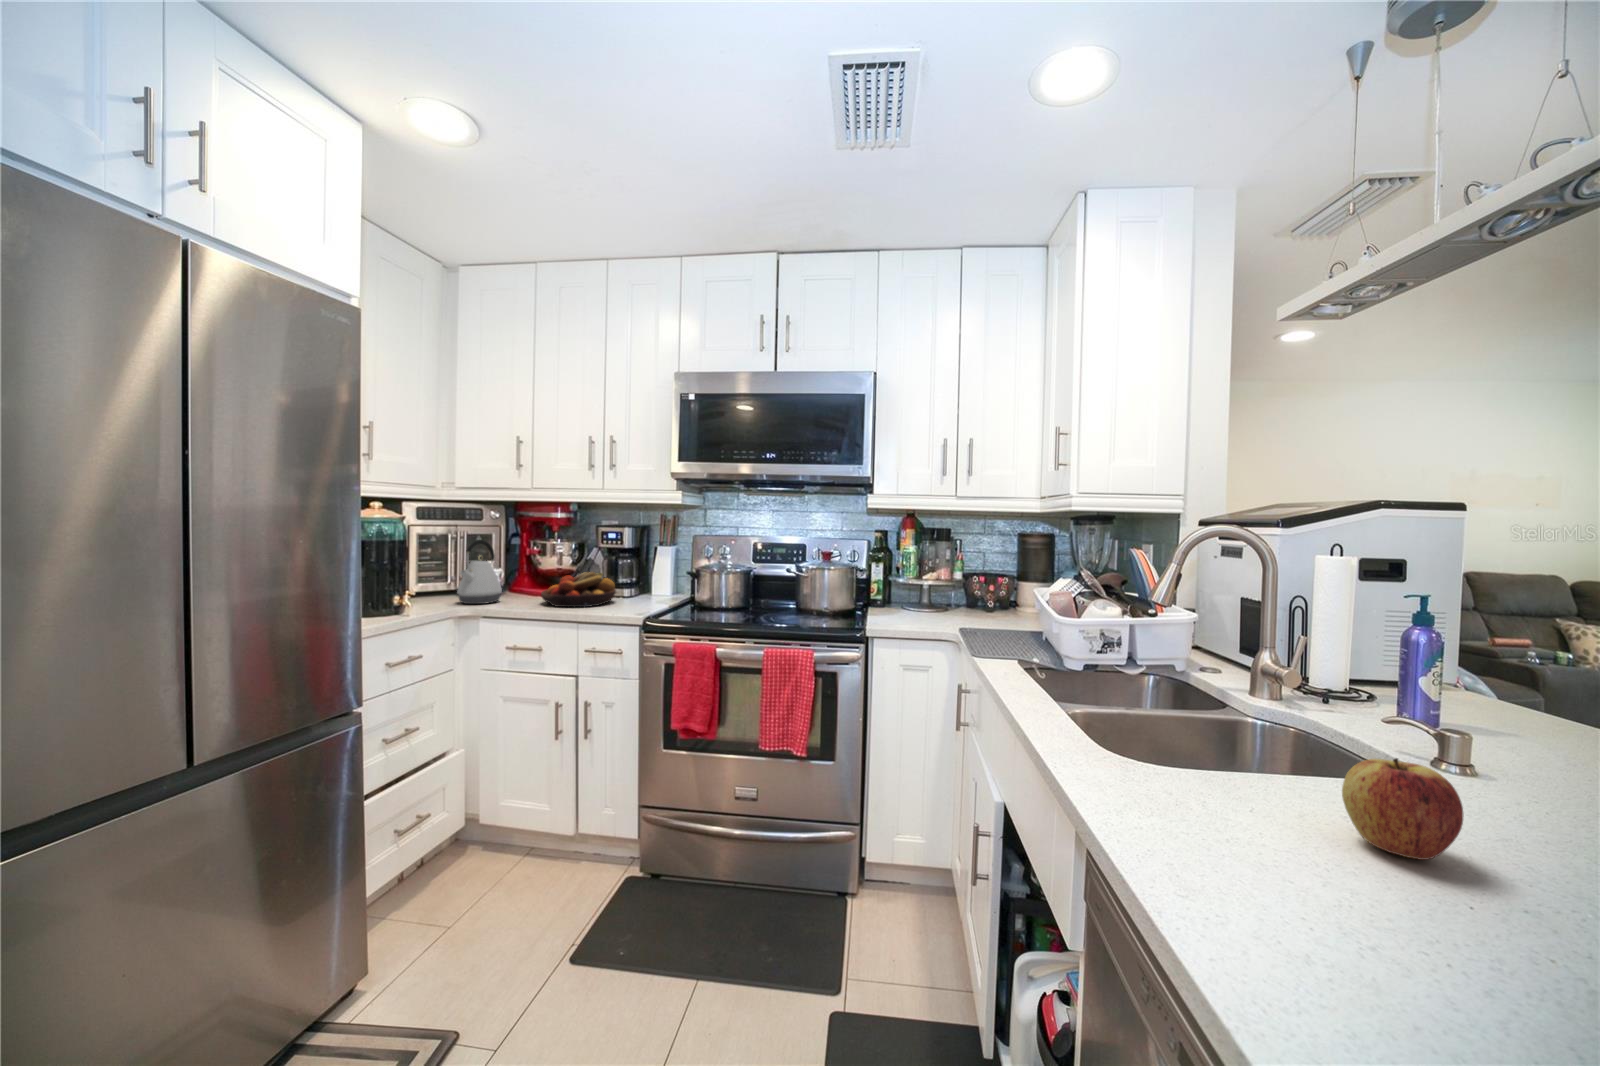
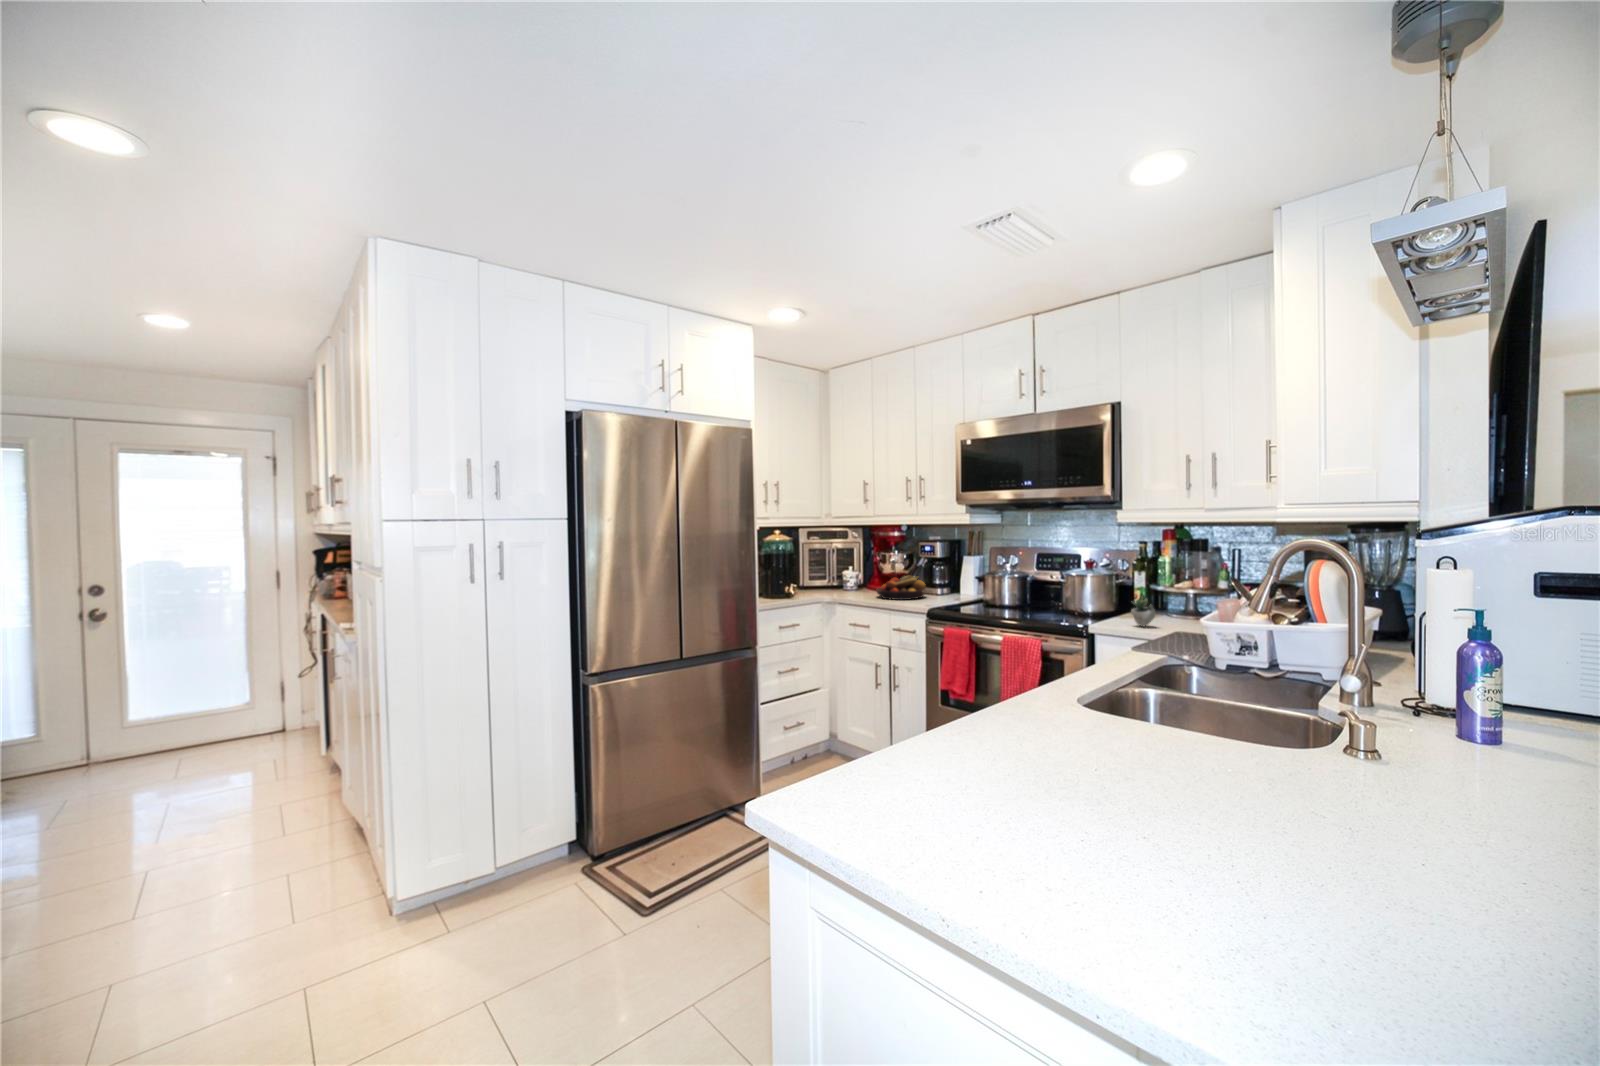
kettle: present [457,540,502,604] -> none [830,553,857,595]
succulent plant: none [901,587,949,623] -> present [1131,597,1156,626]
apple: present [1342,758,1464,860] -> none [1092,682,1148,736]

